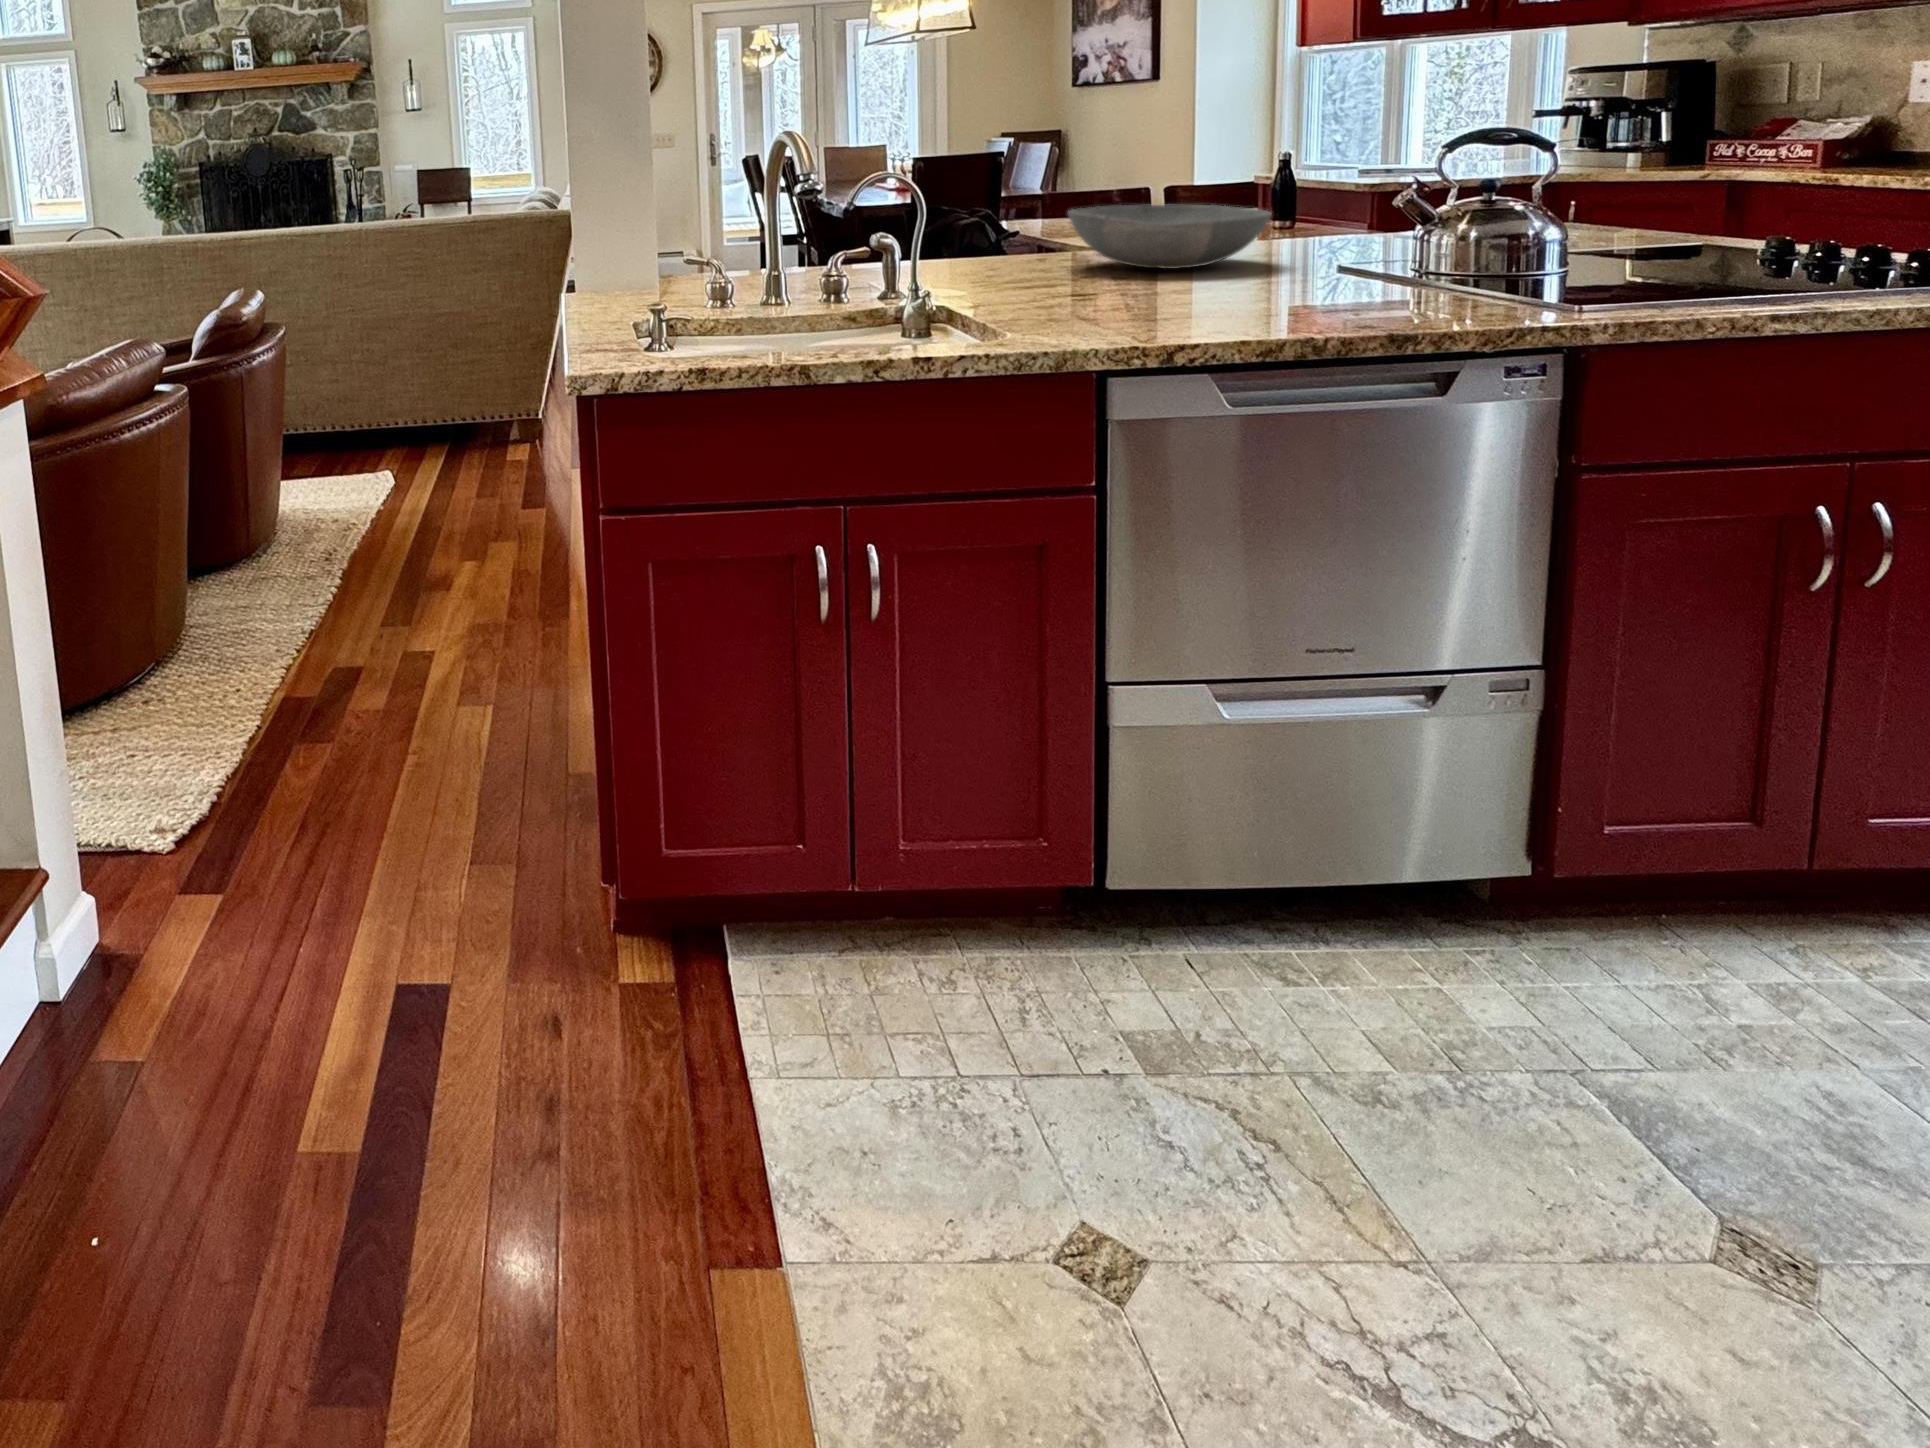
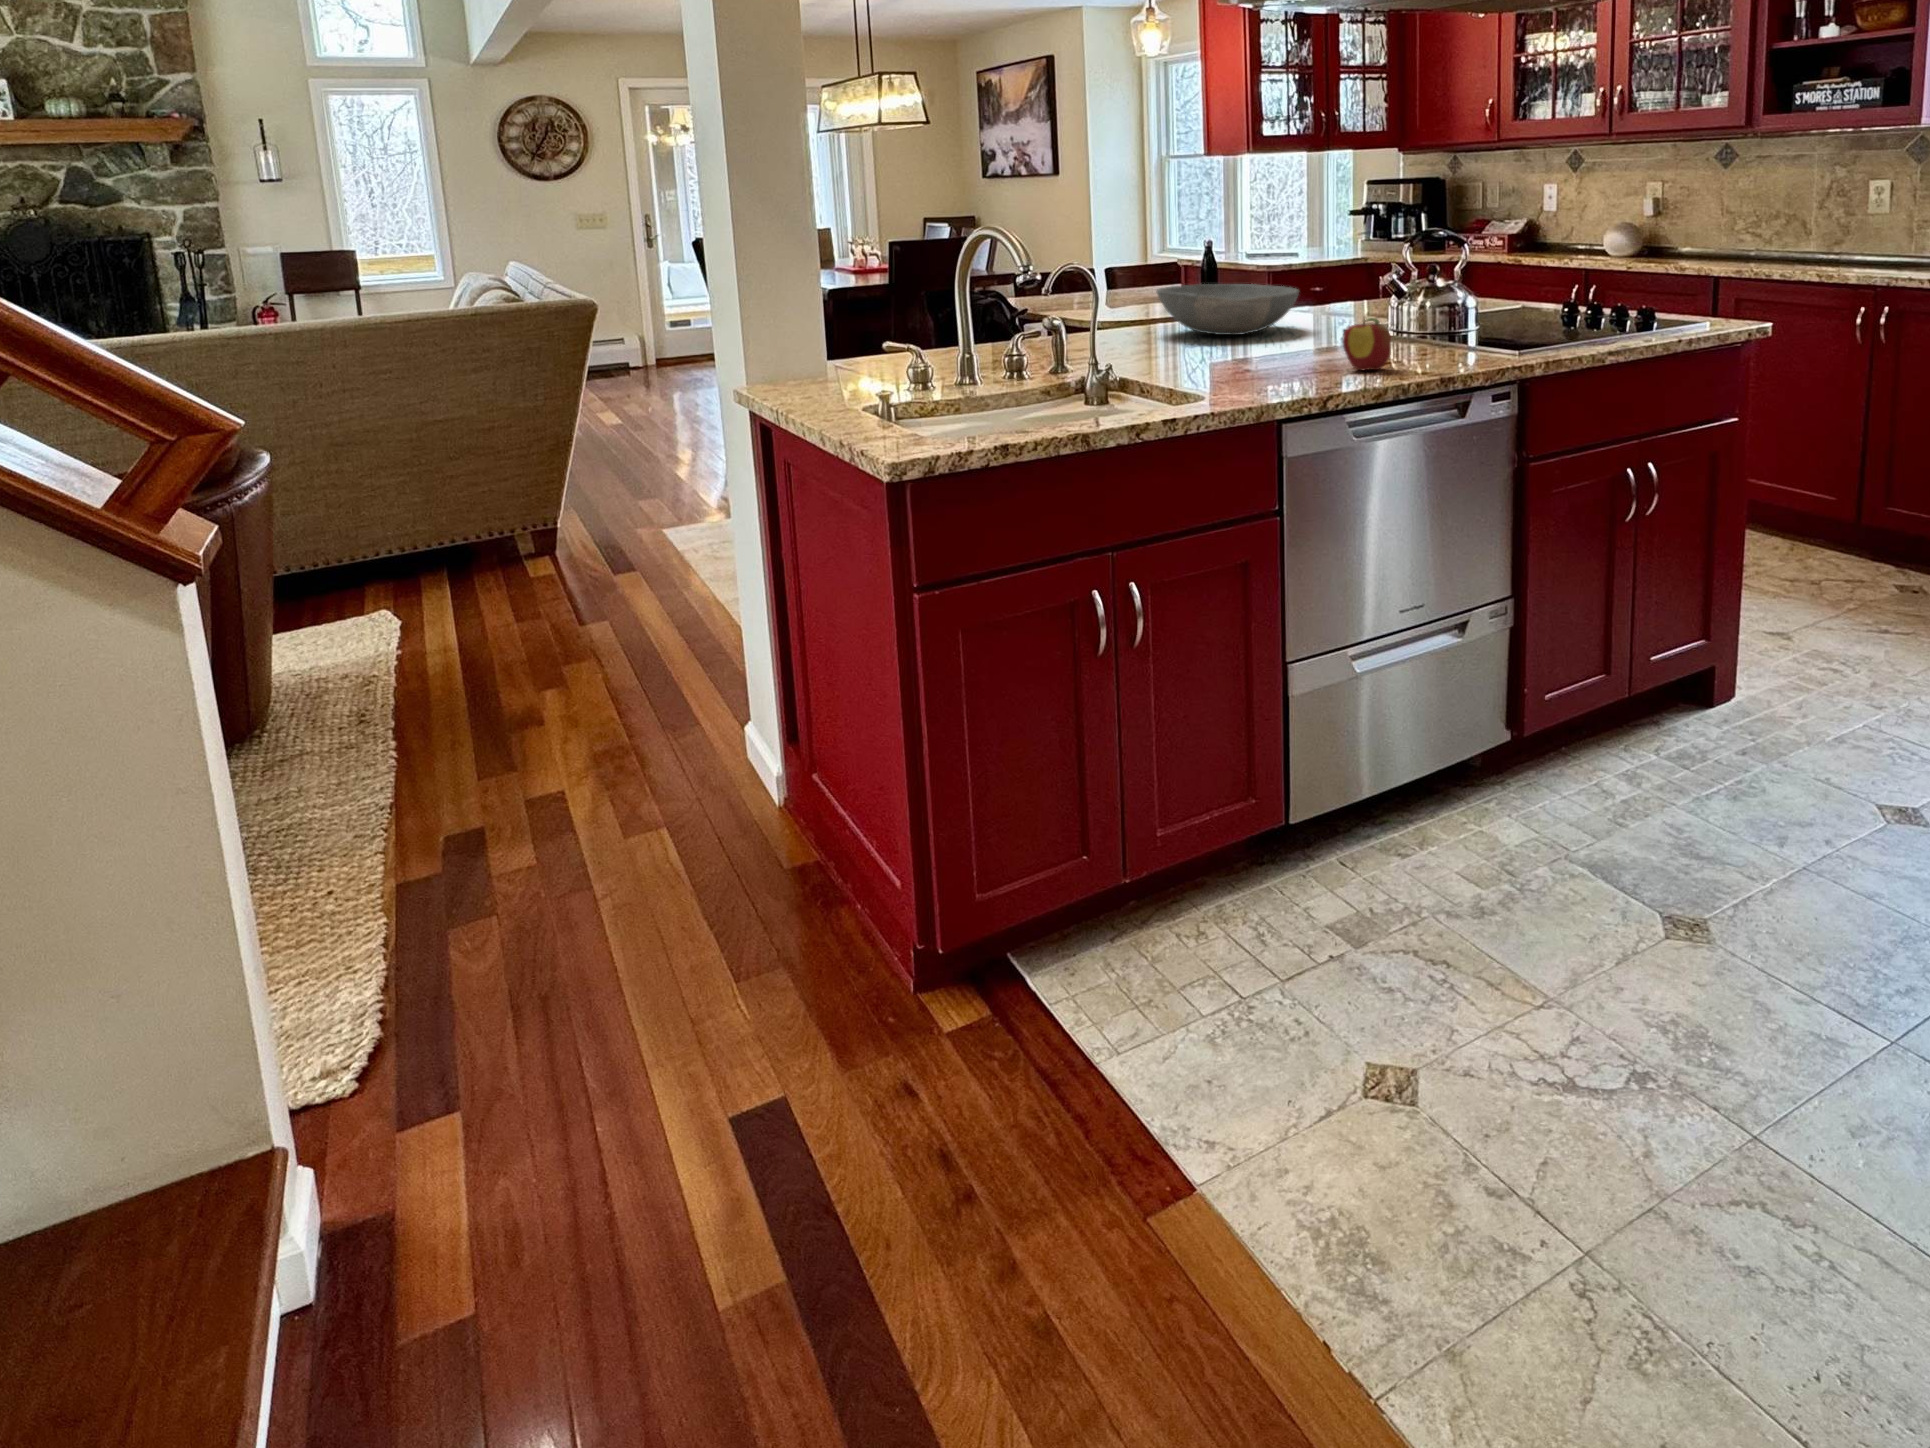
apple: none [1243,249,1321,323] -> present [1342,318,1391,370]

